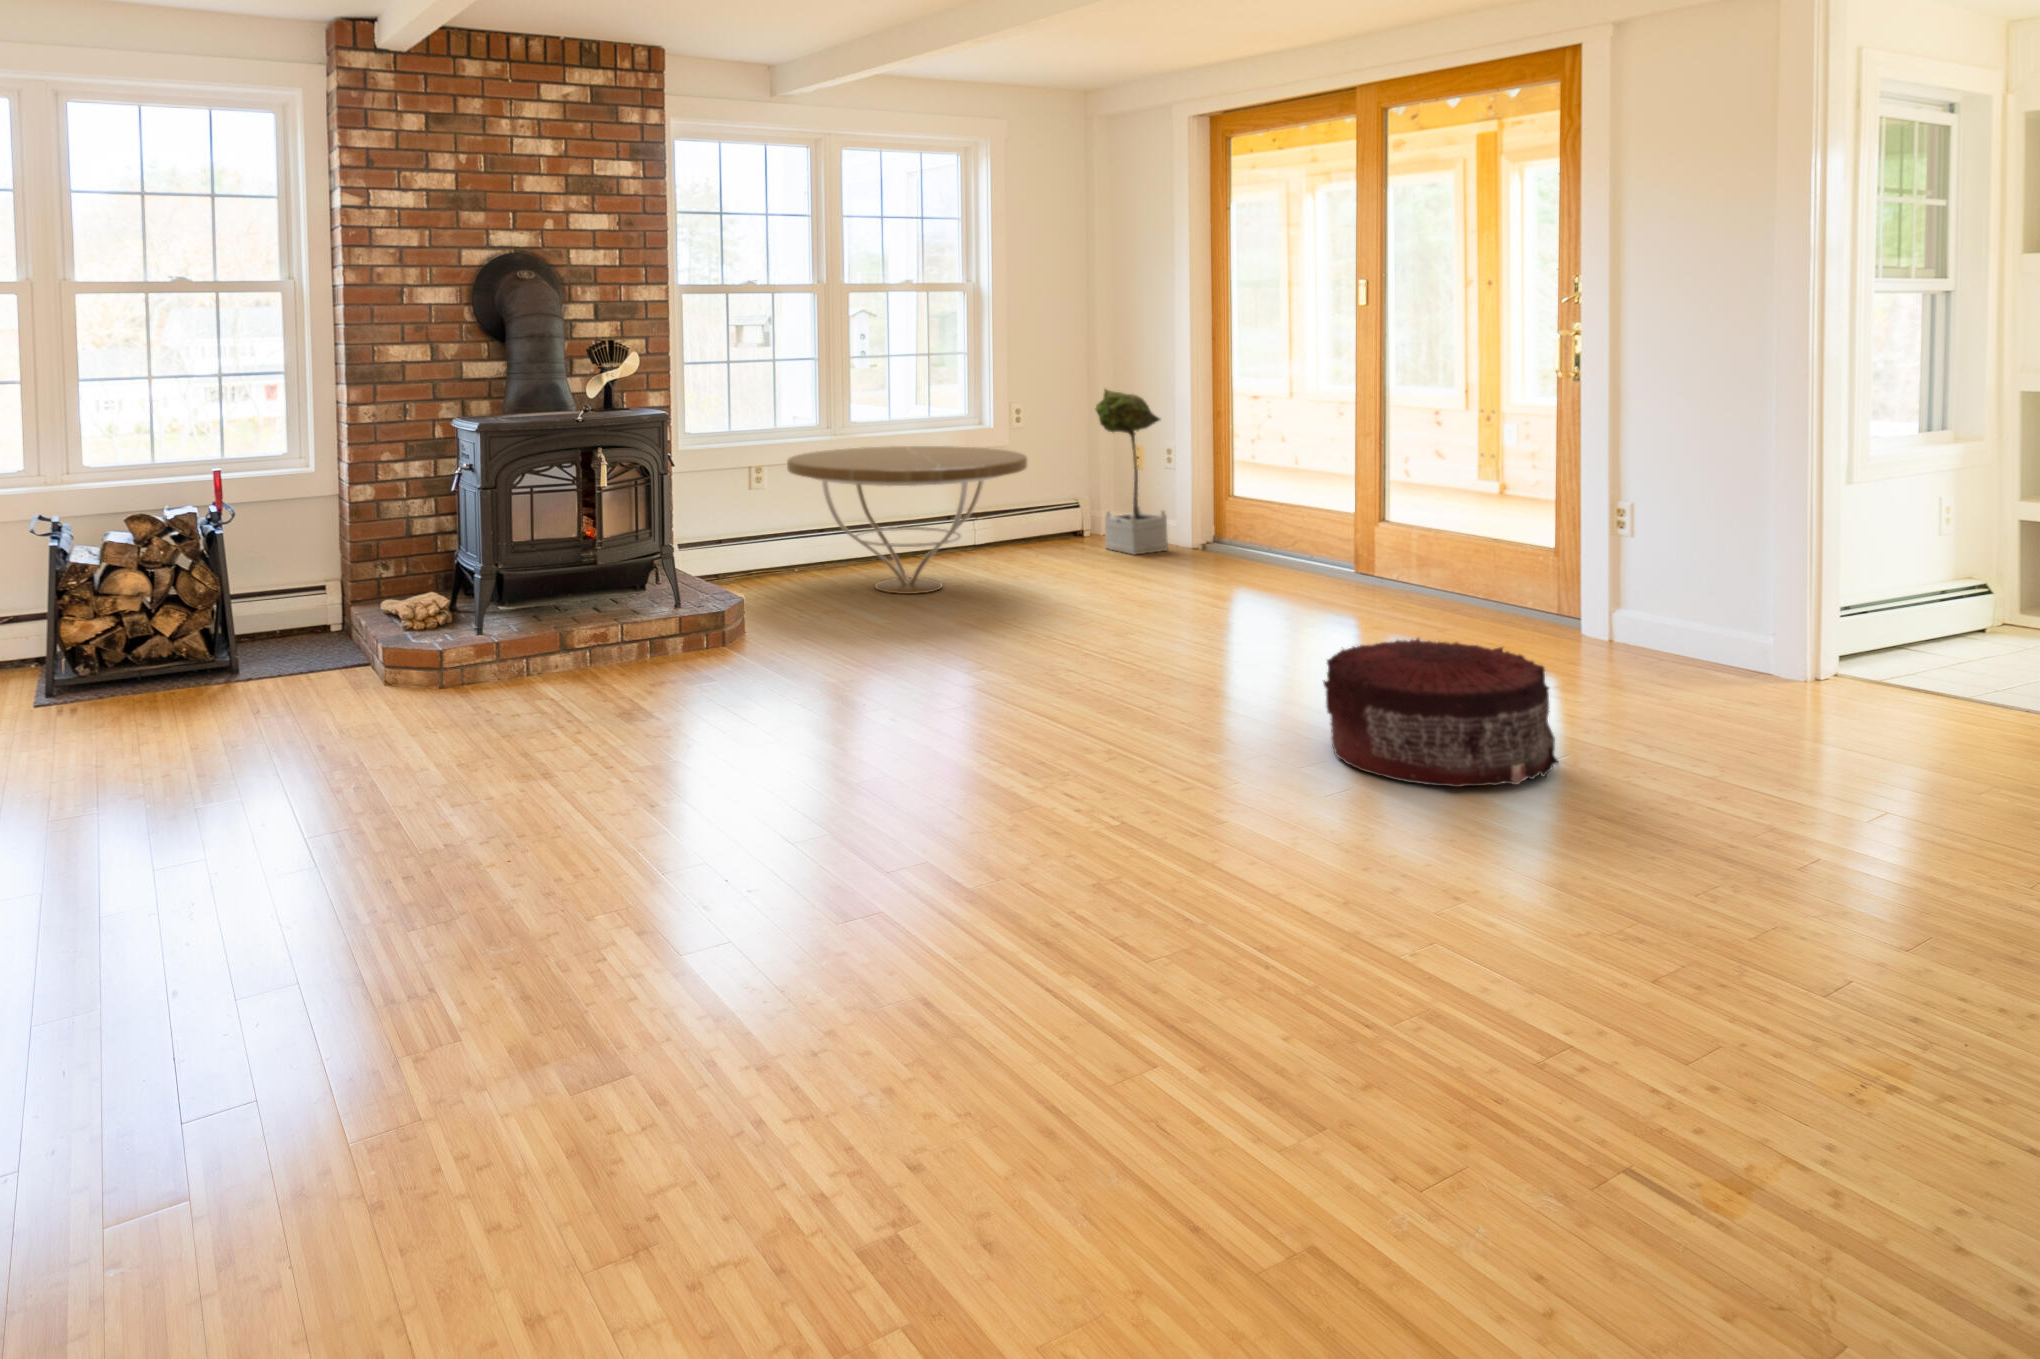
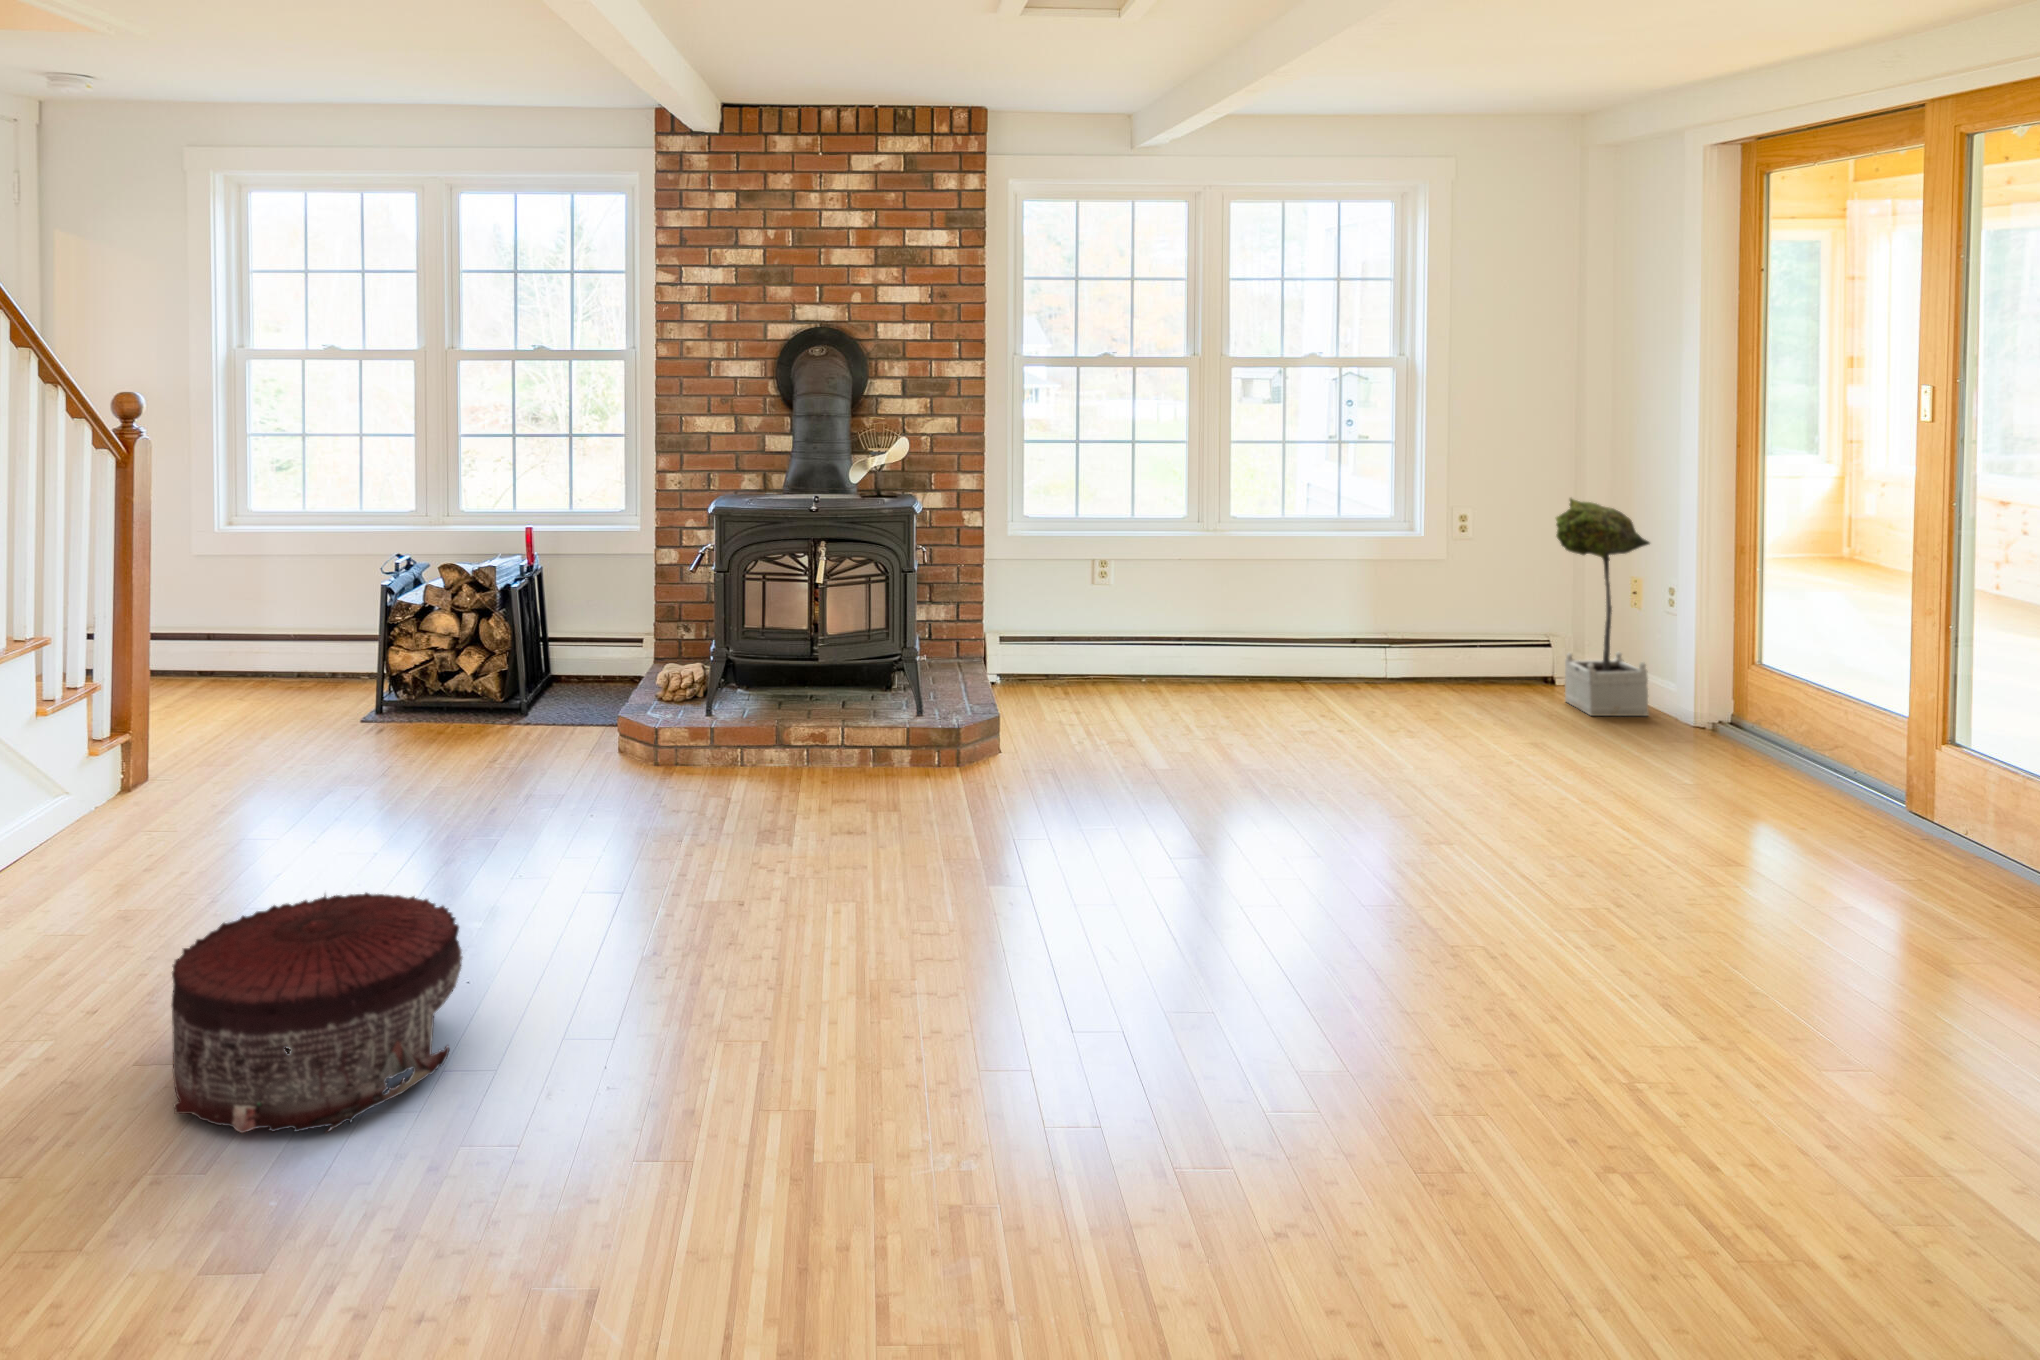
coffee table: present [787,446,1027,594] -> none [1103,548,1392,730]
pouf: present [1323,638,1559,787] -> present [171,893,462,1133]

